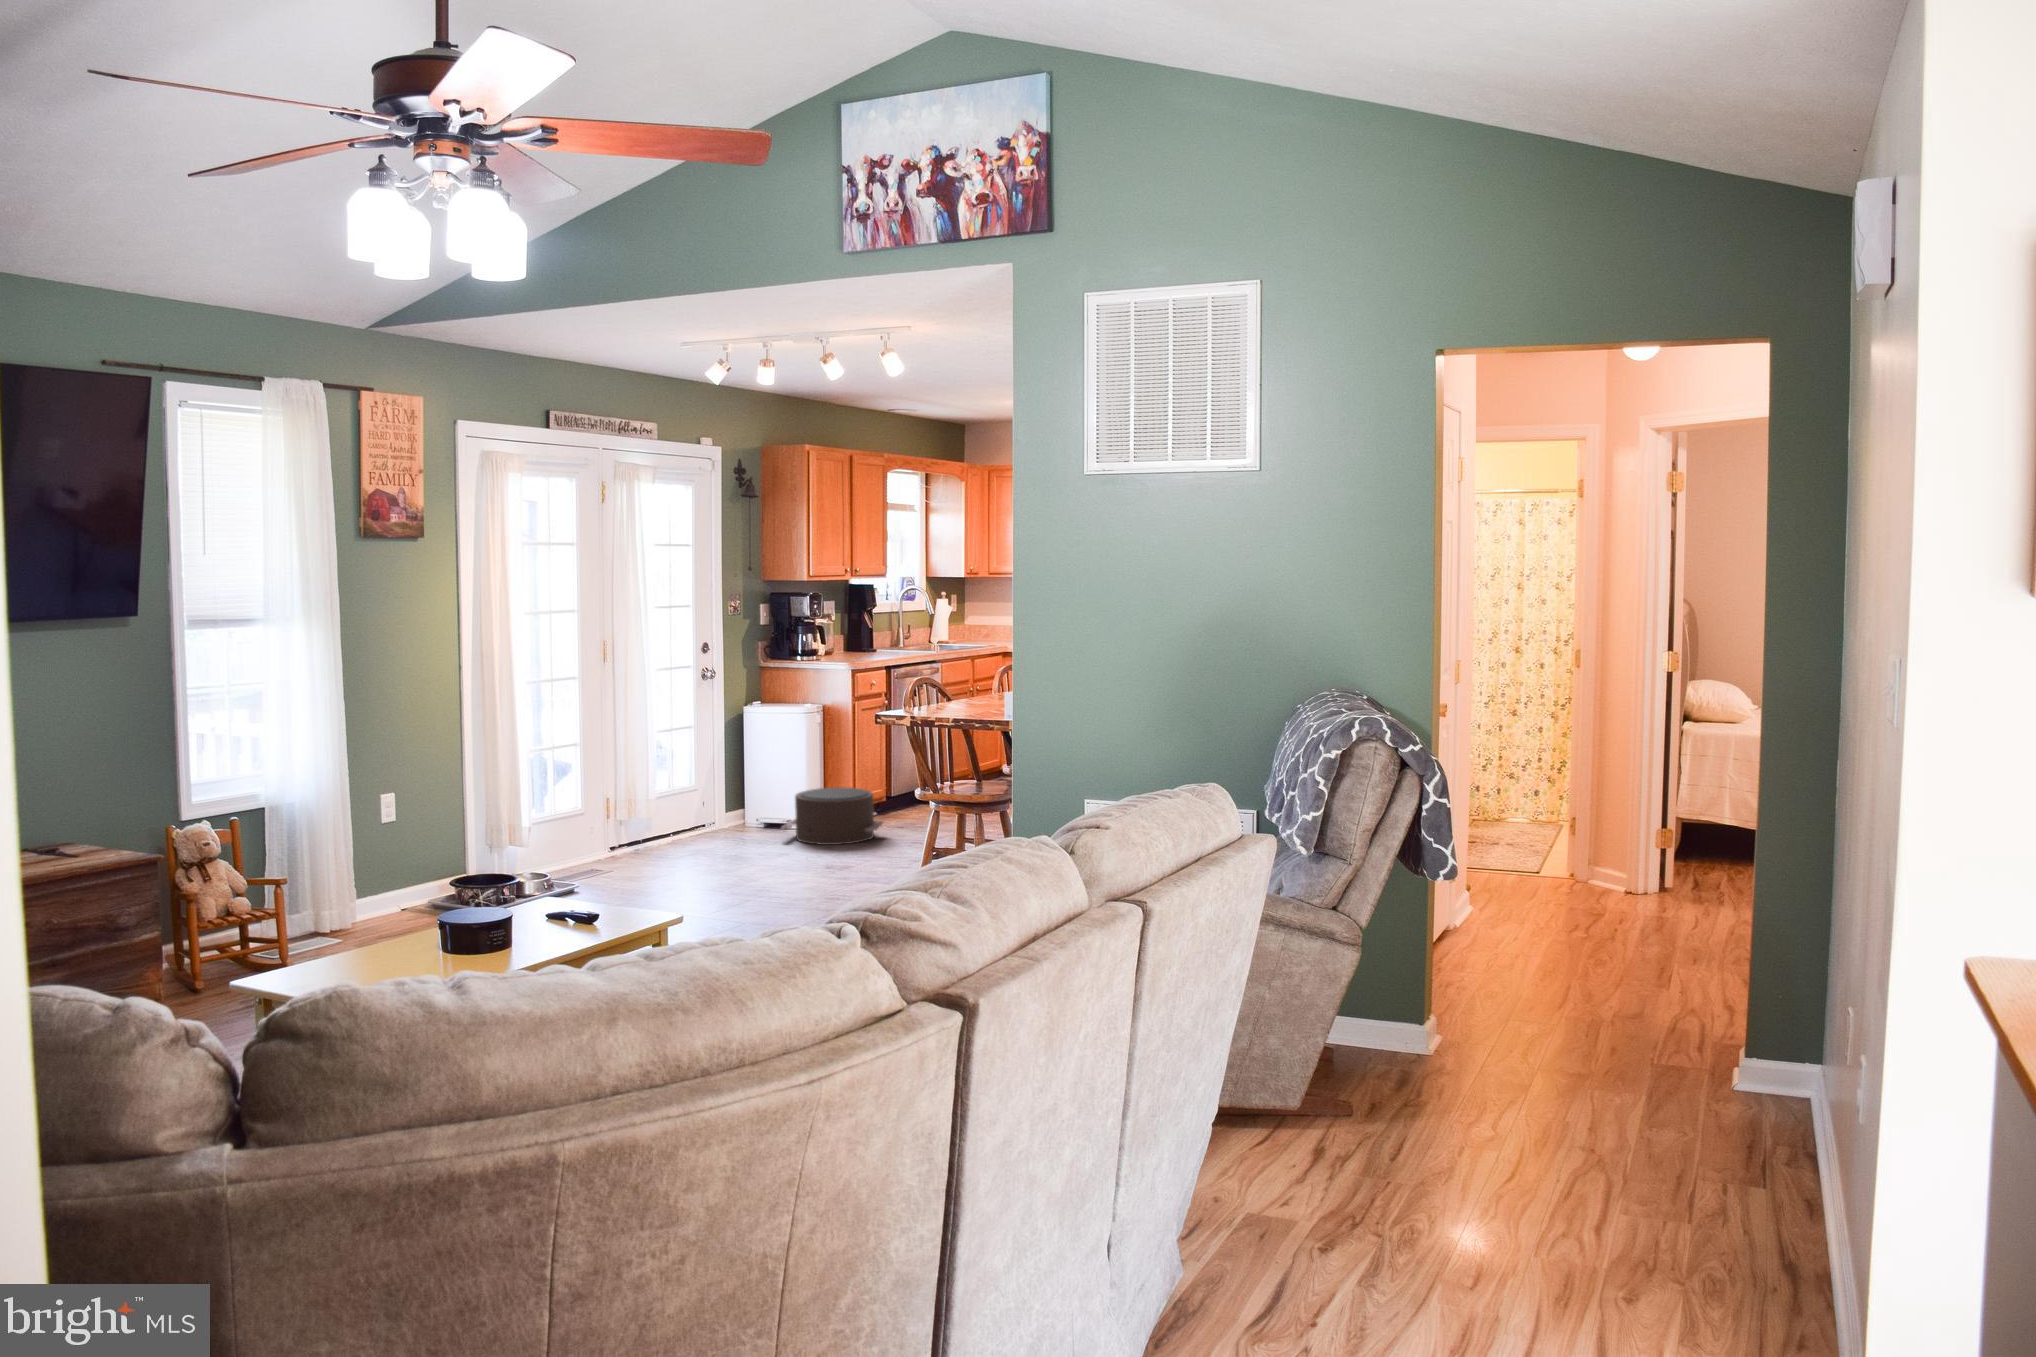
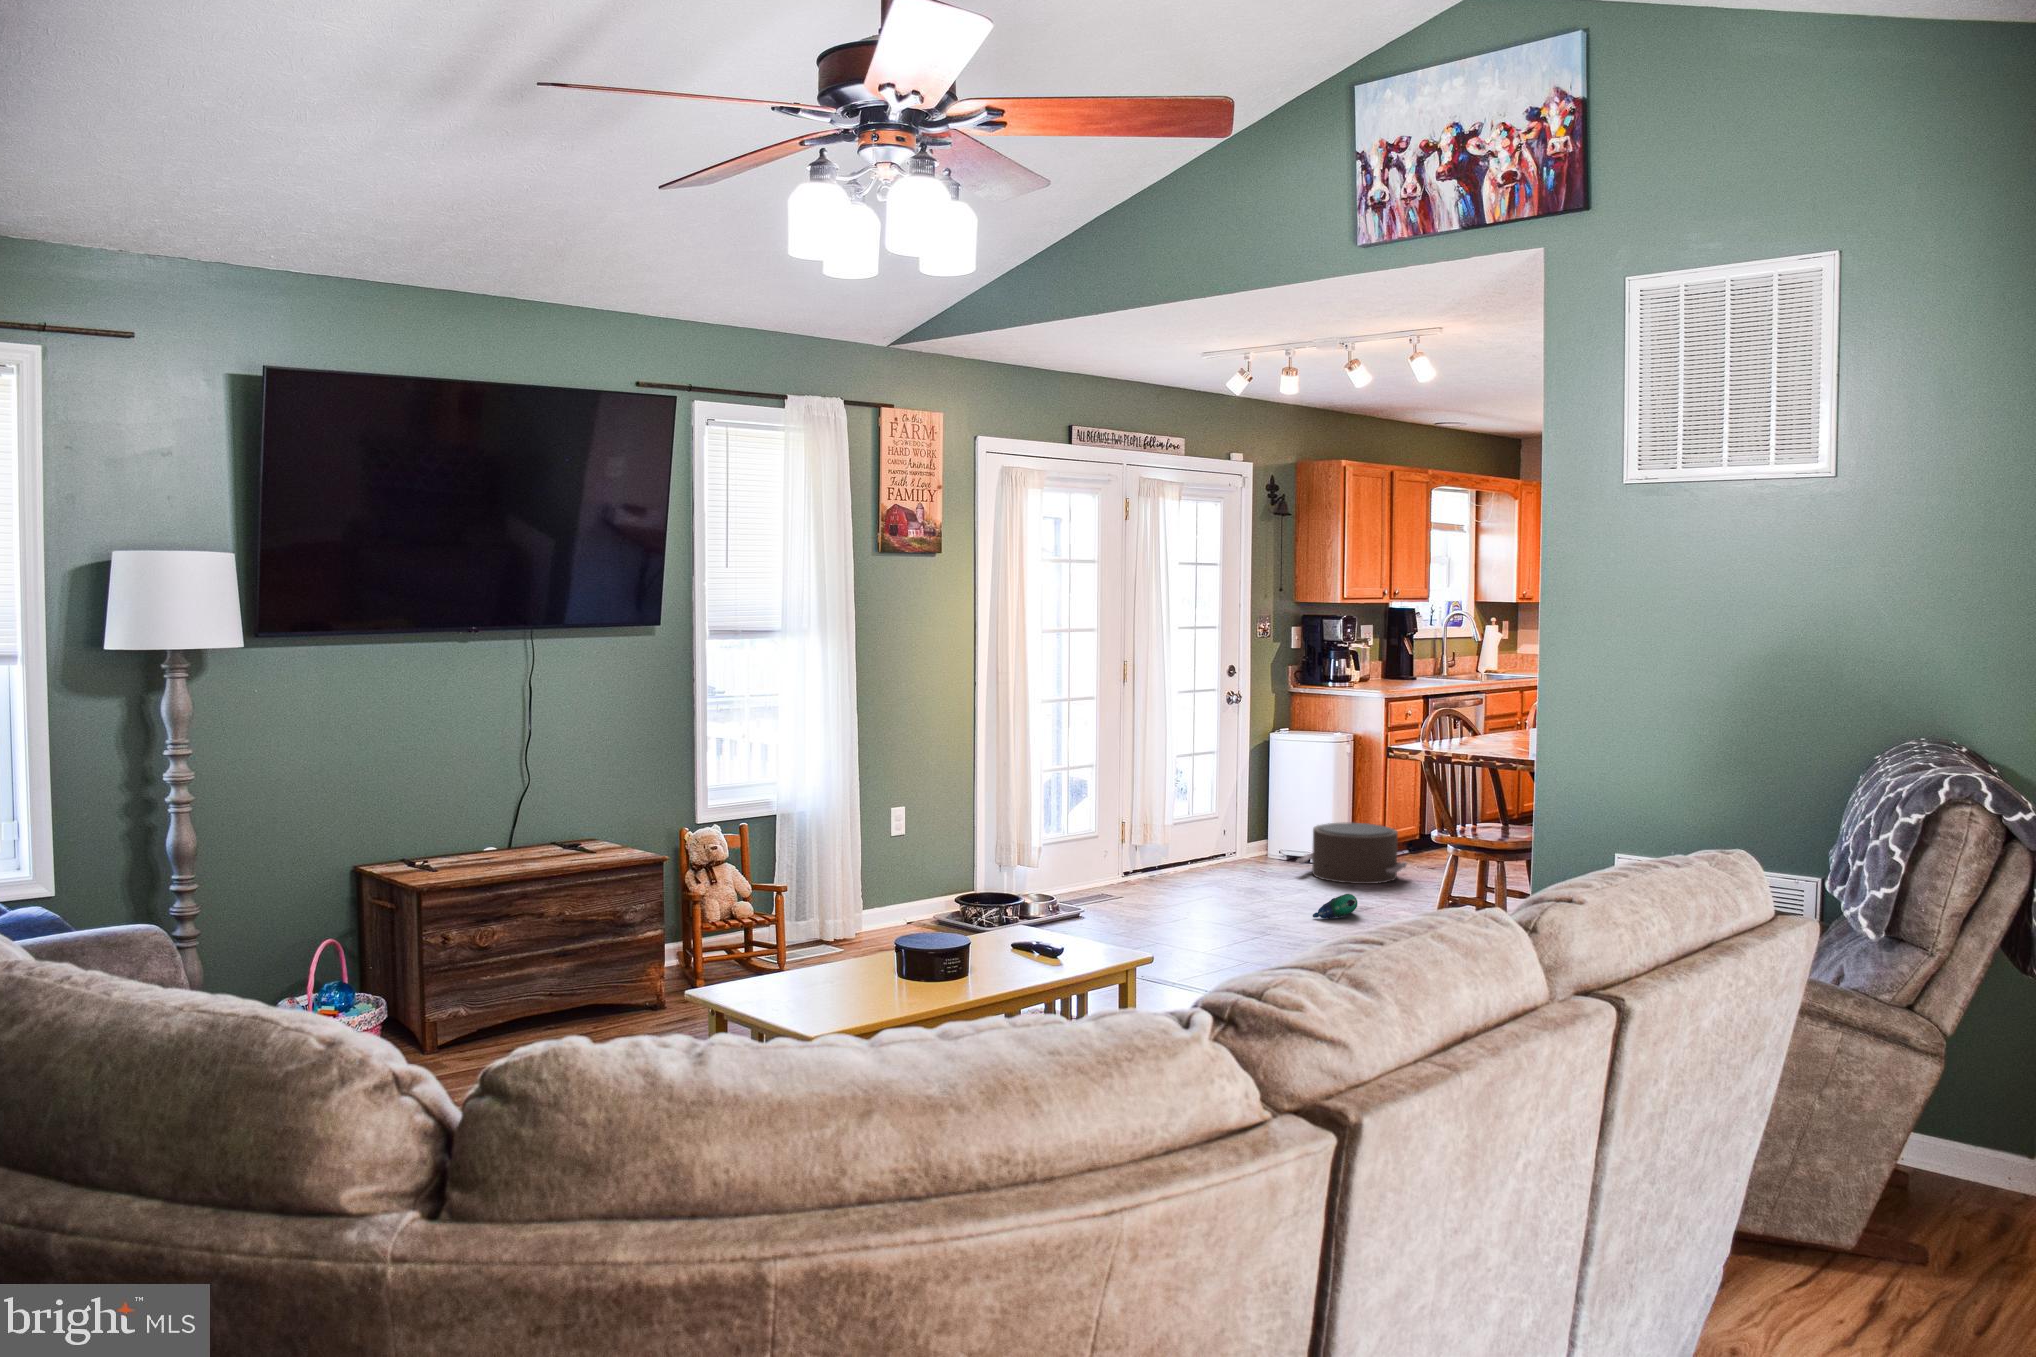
plush toy: none [806,855,846,880] -> present [1313,894,1358,919]

